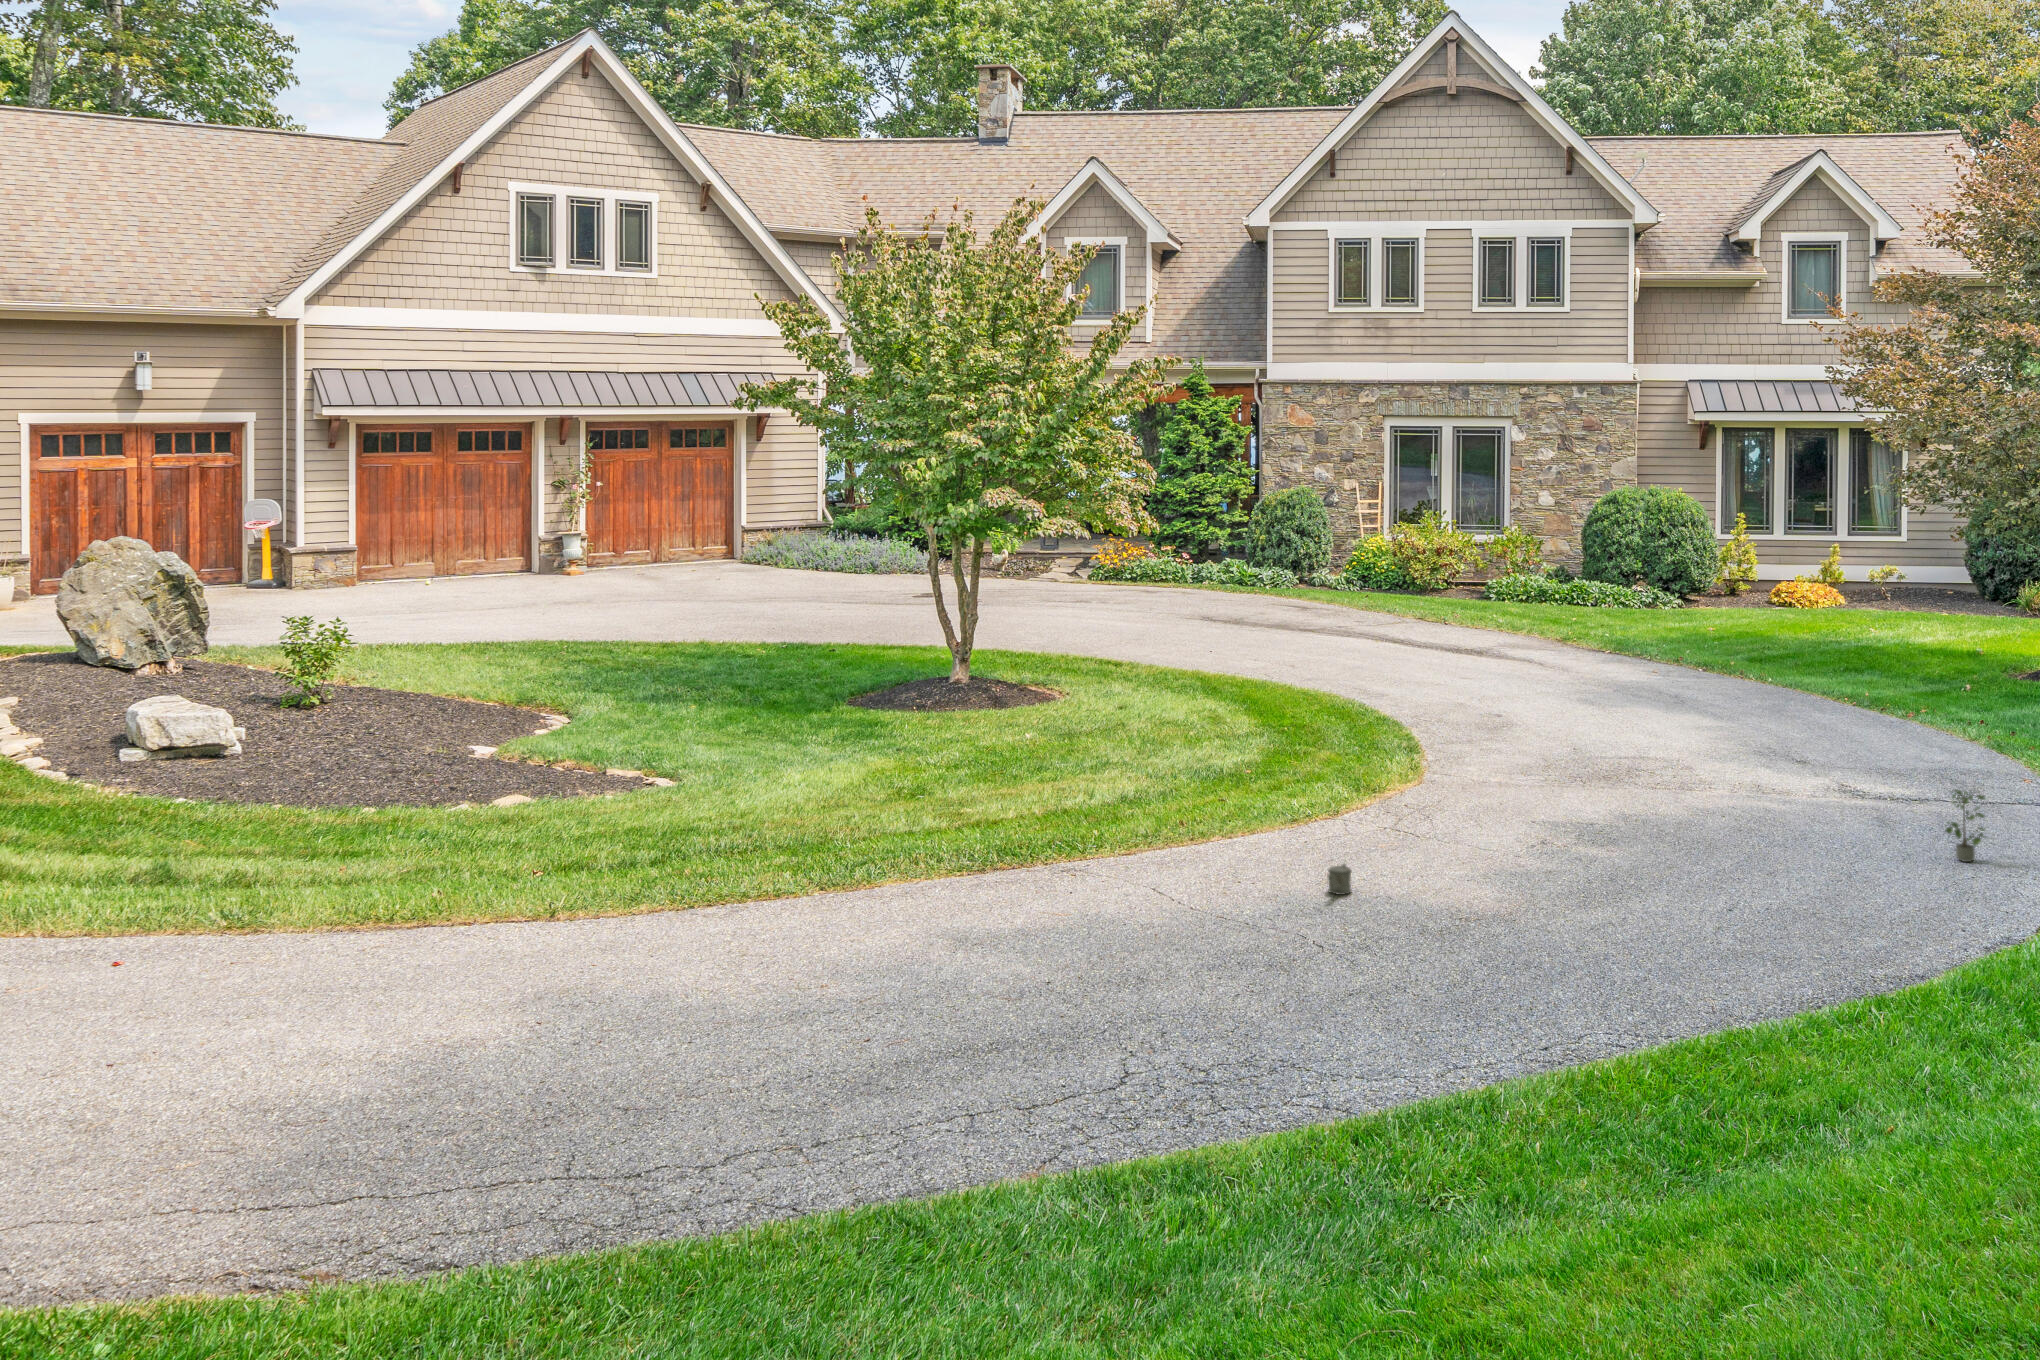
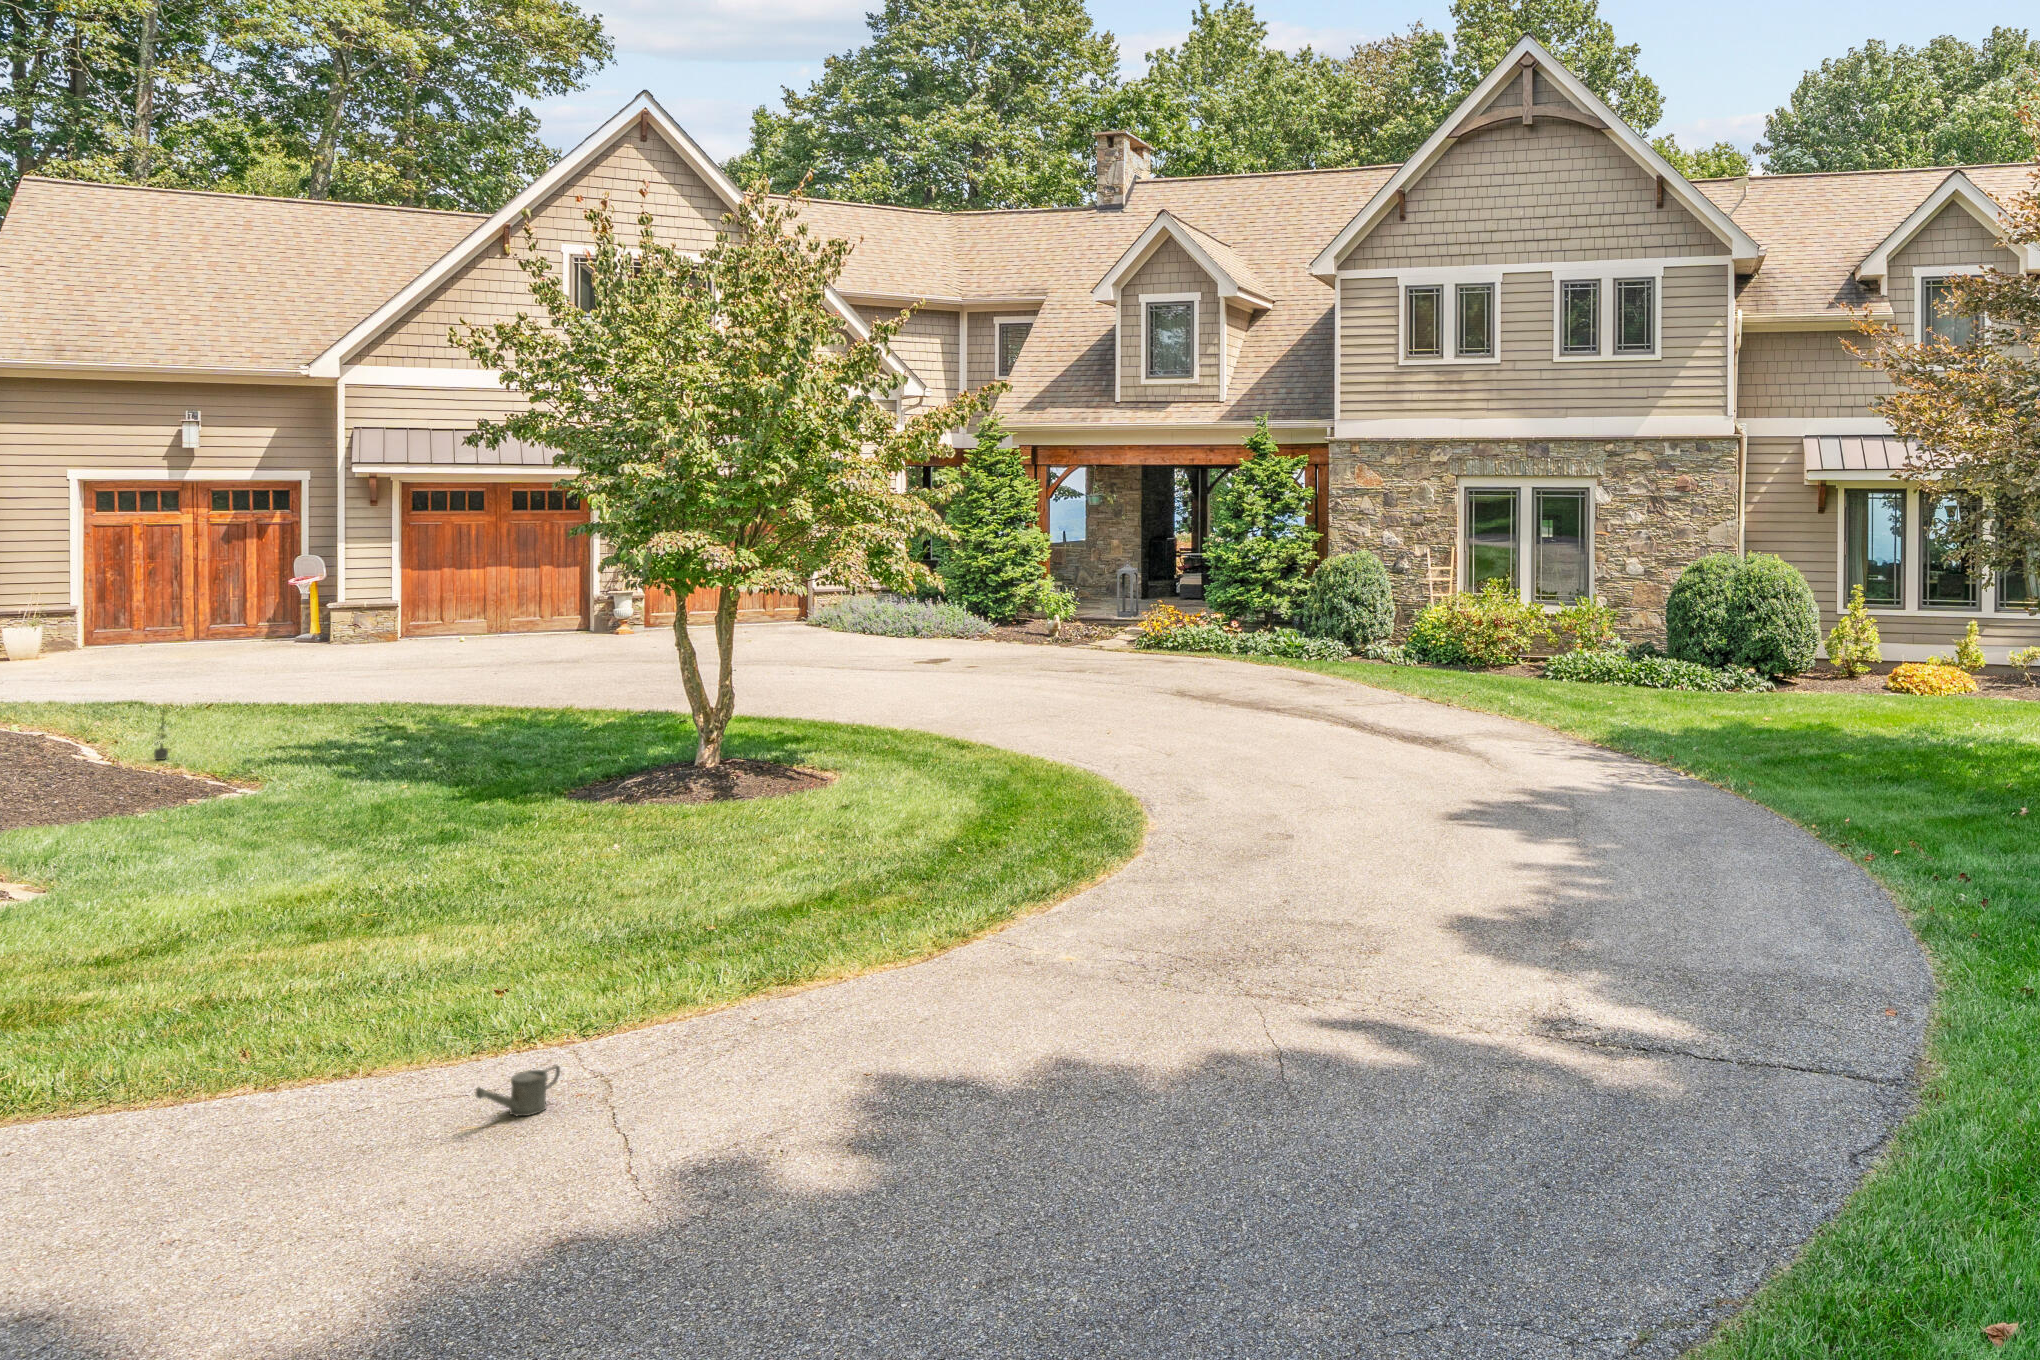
potted plant: present [1946,790,1986,862] -> present [154,713,168,760]

